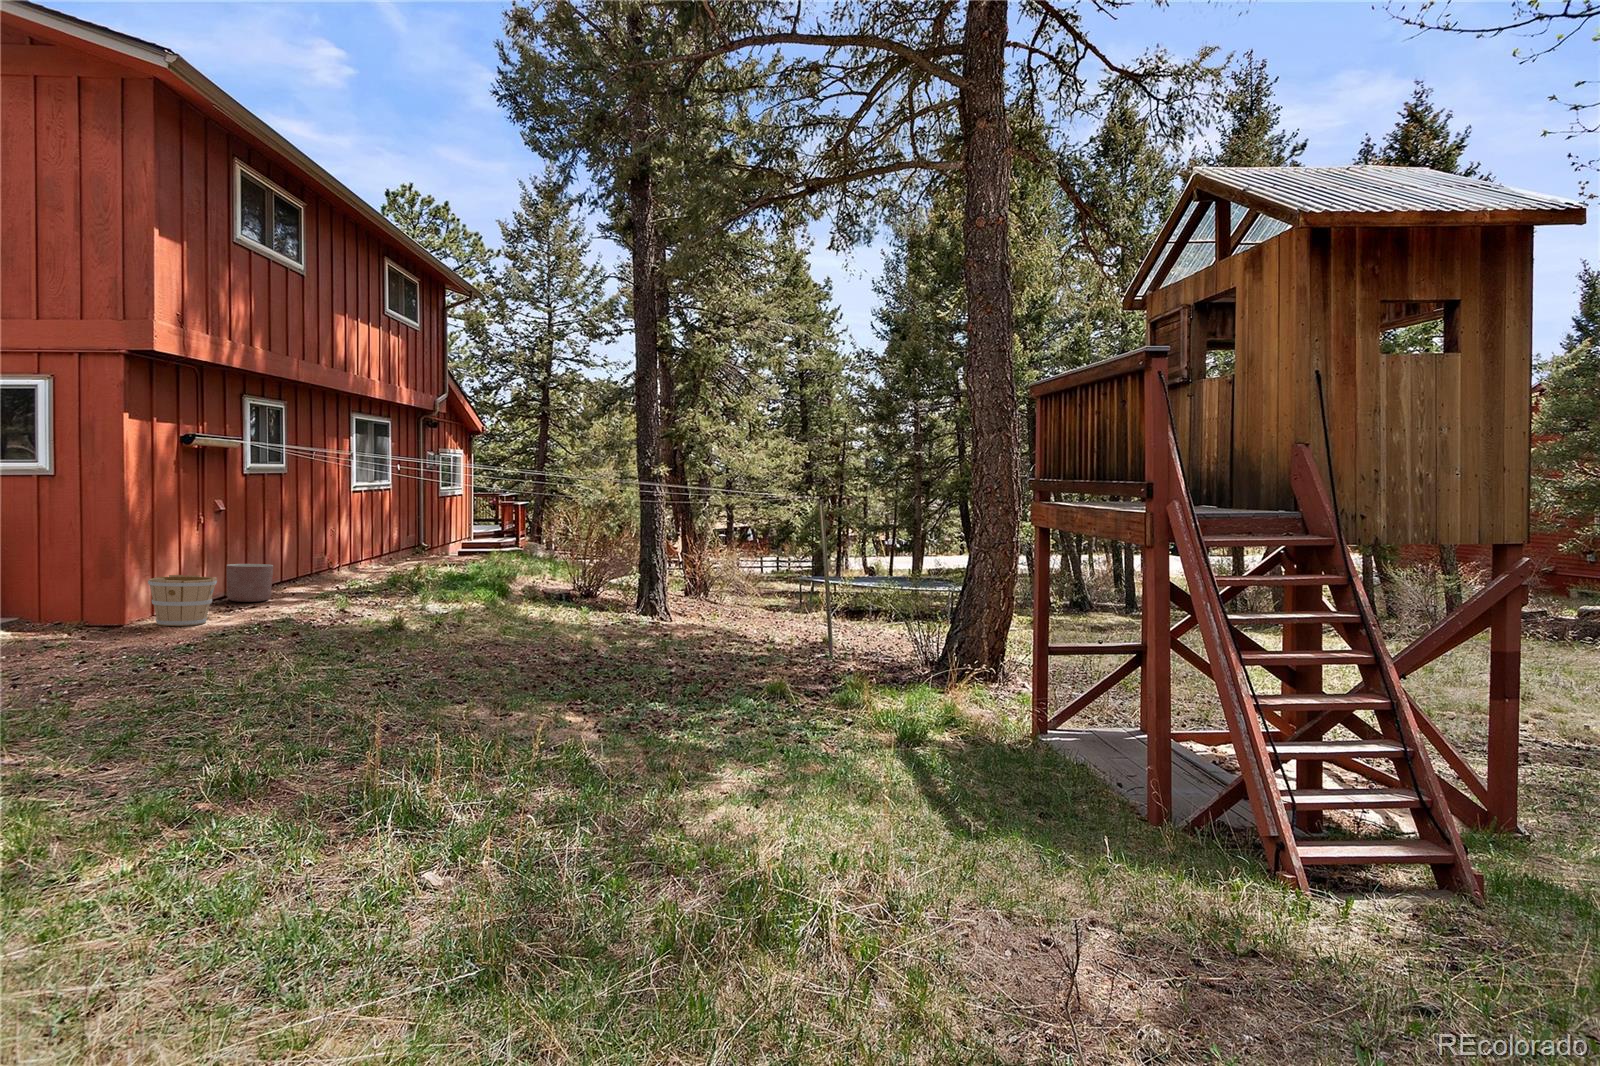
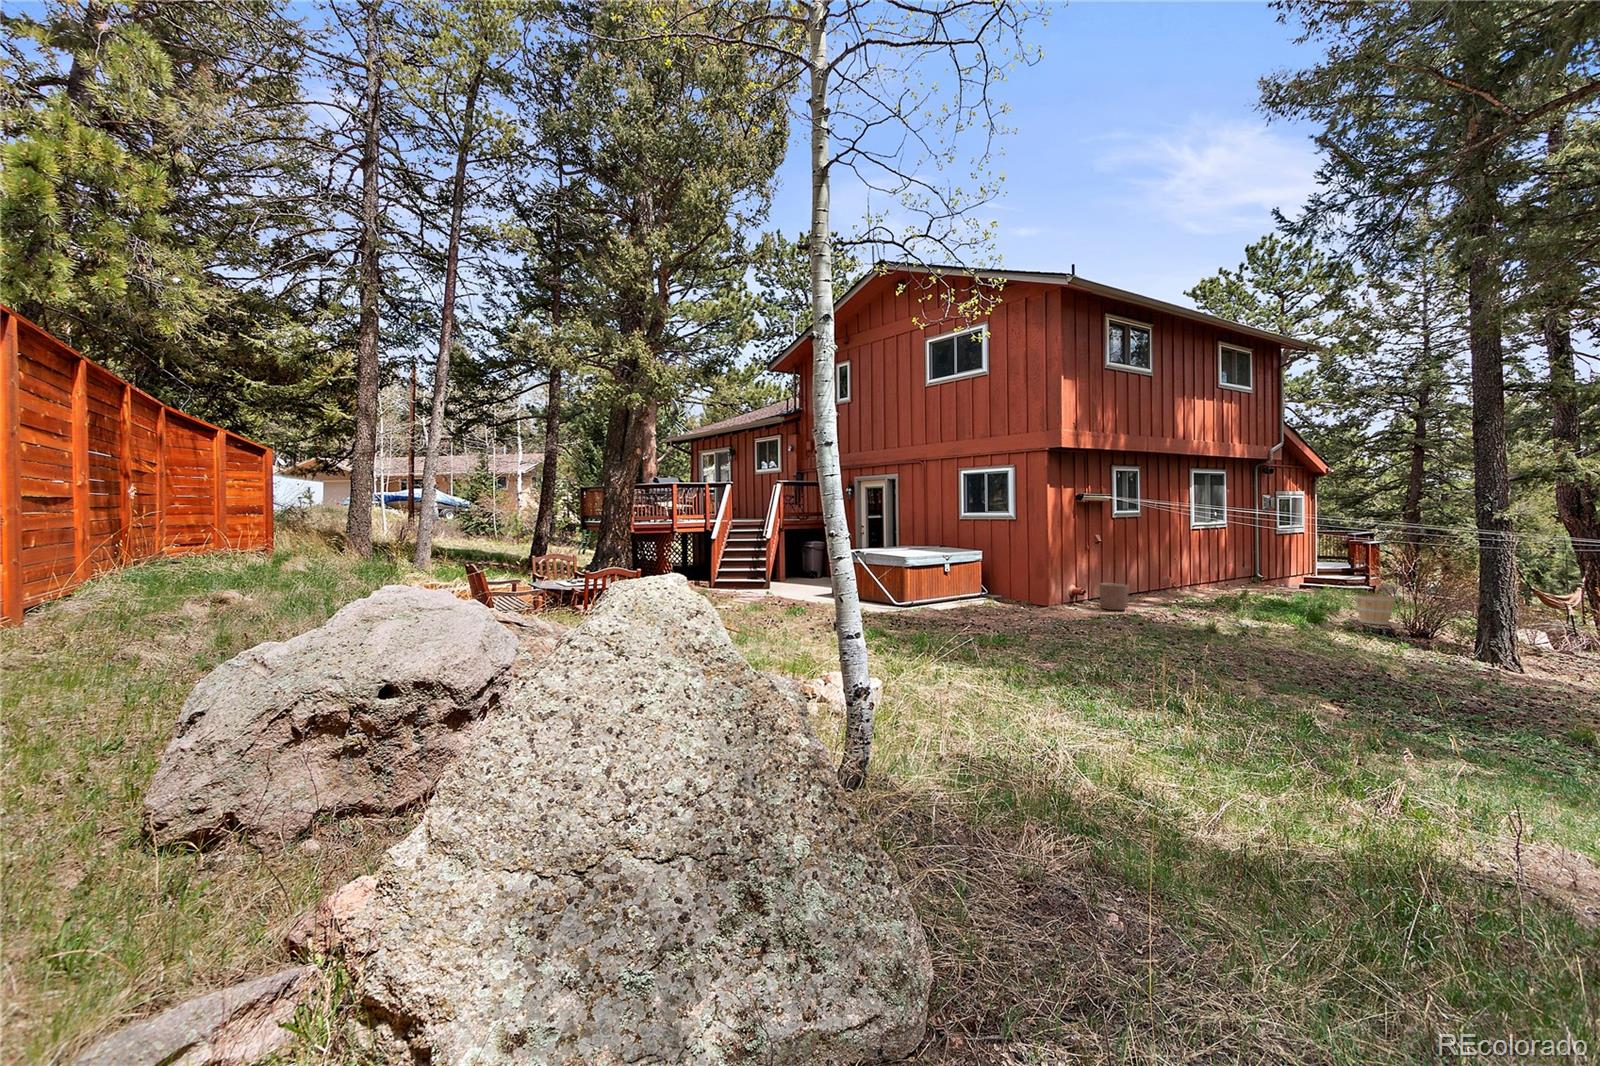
wooden bucket: present [148,575,217,626] -> present [1355,594,1396,625]

